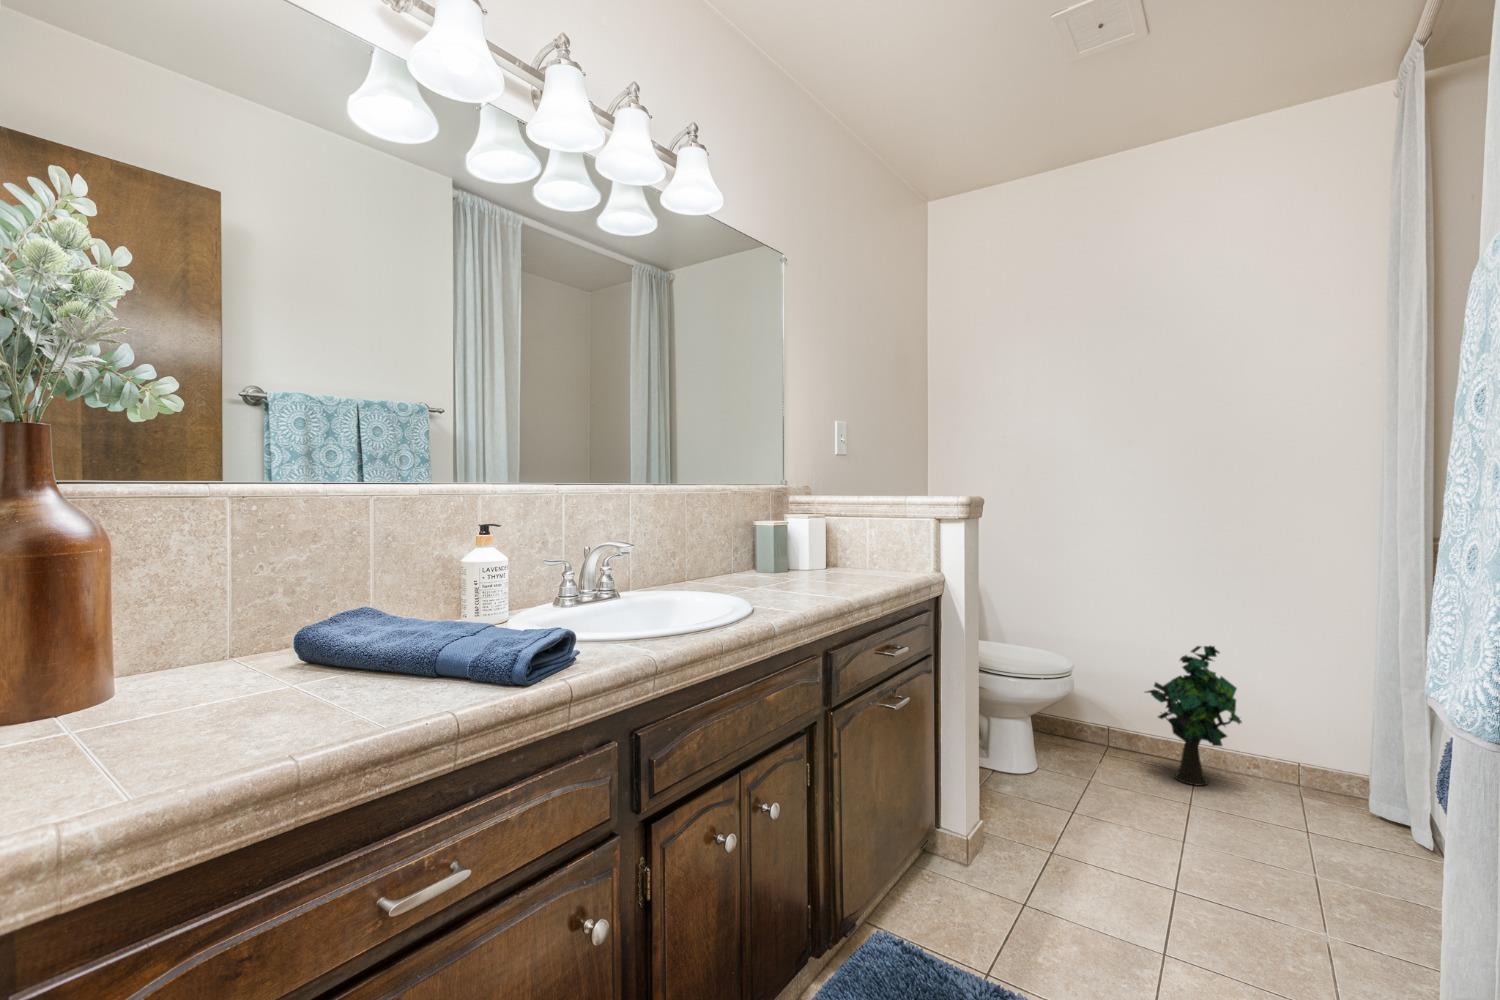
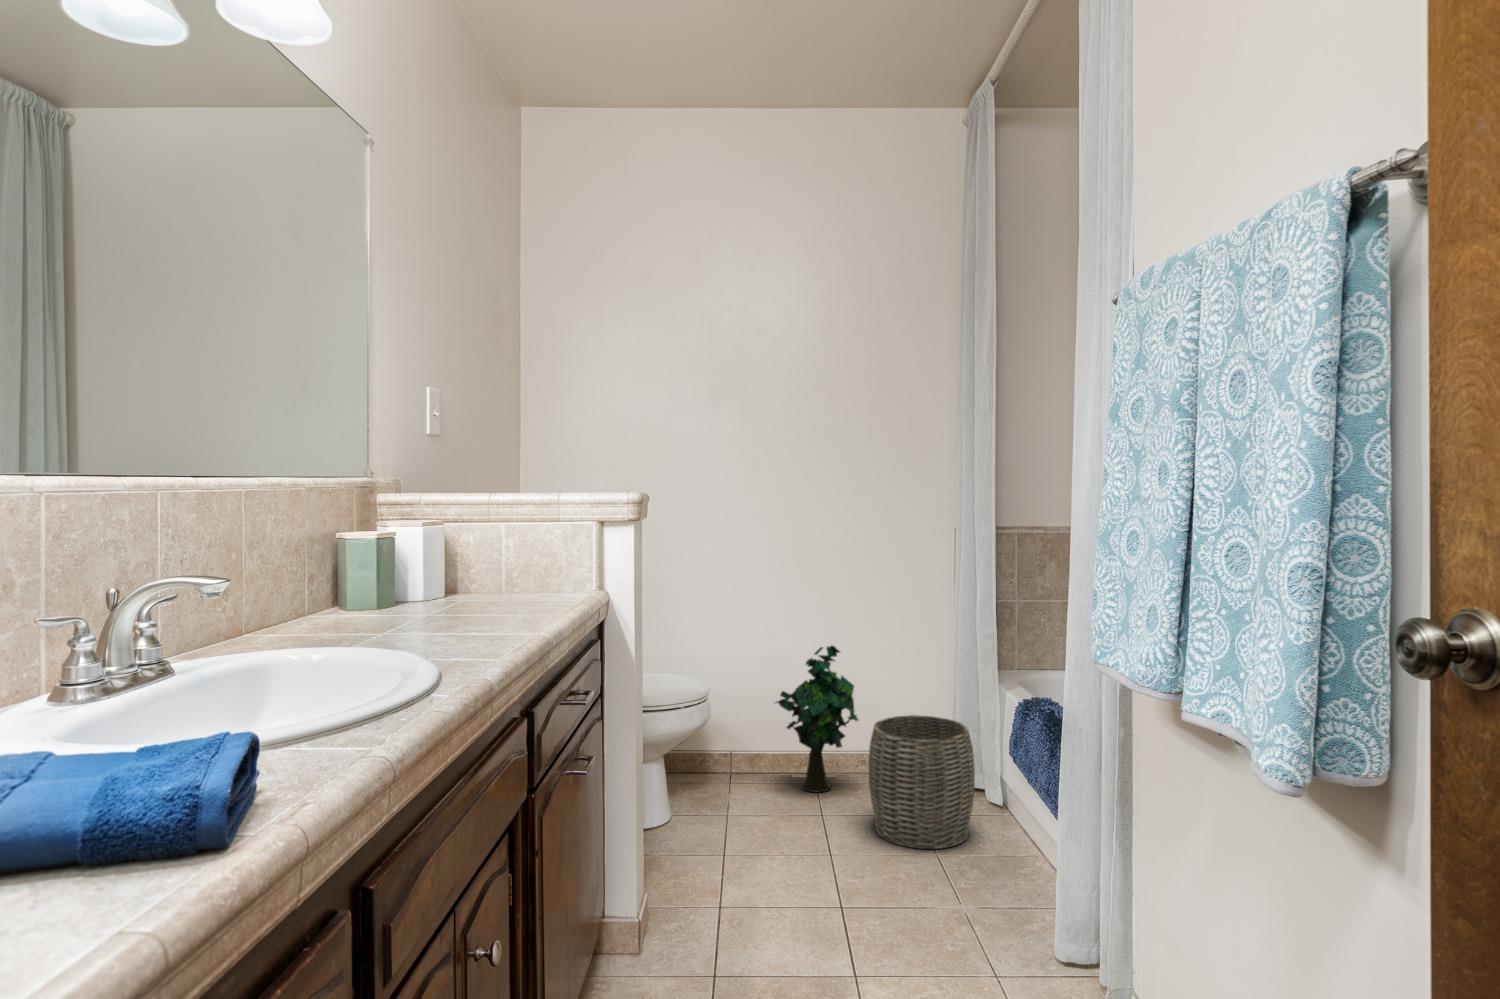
woven basket: none [1240,726,1381,876] -> present [869,715,975,849]

